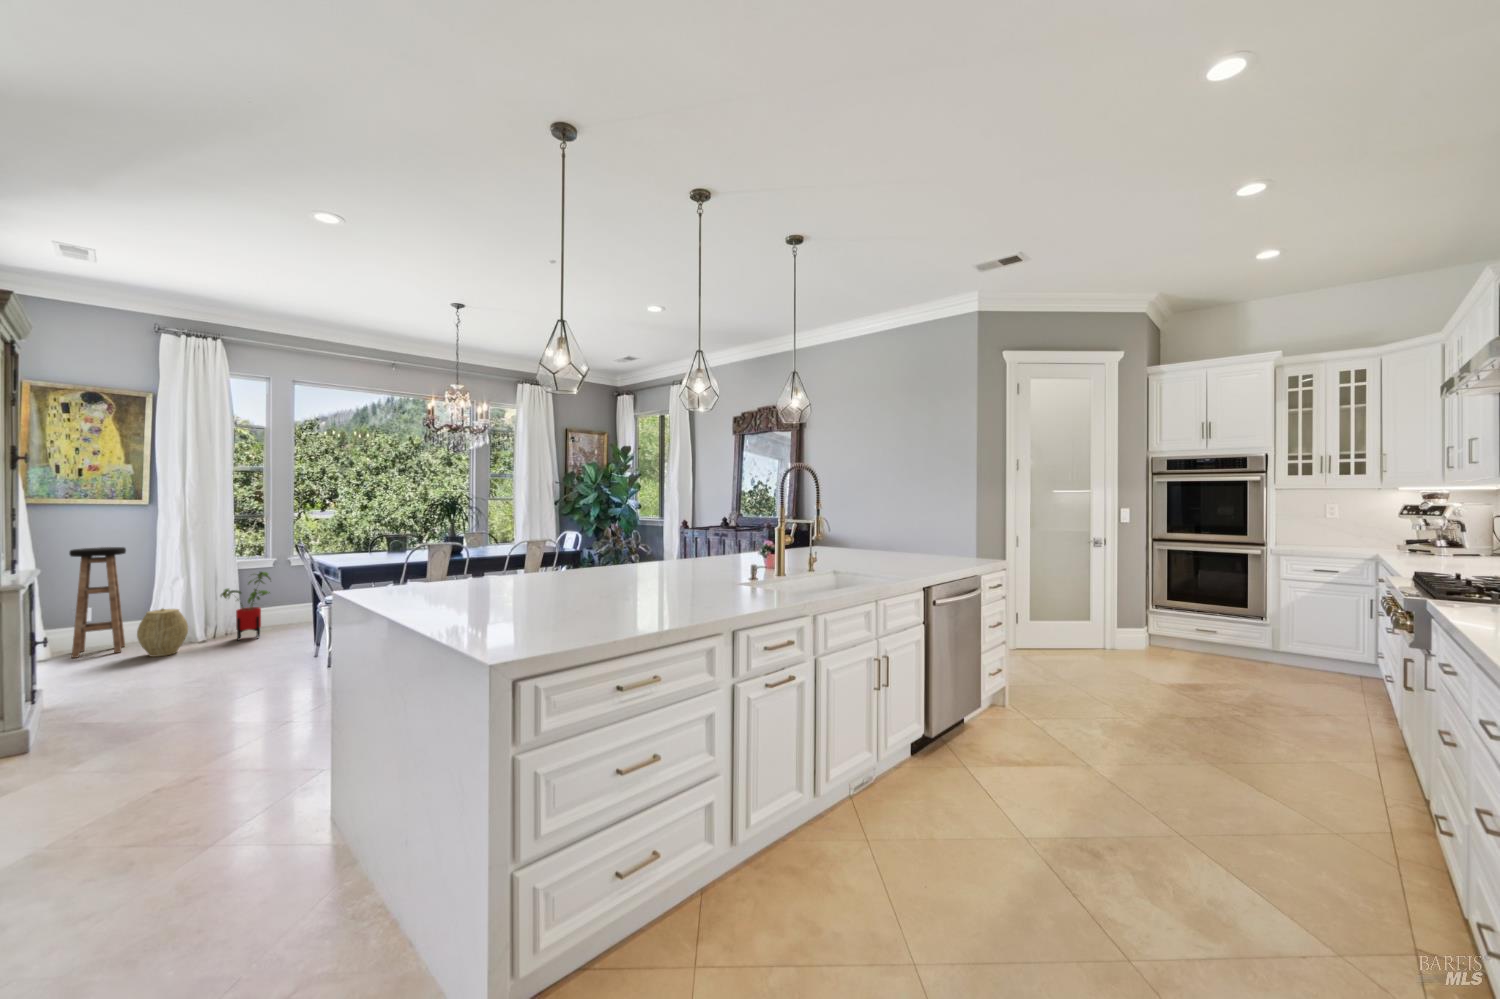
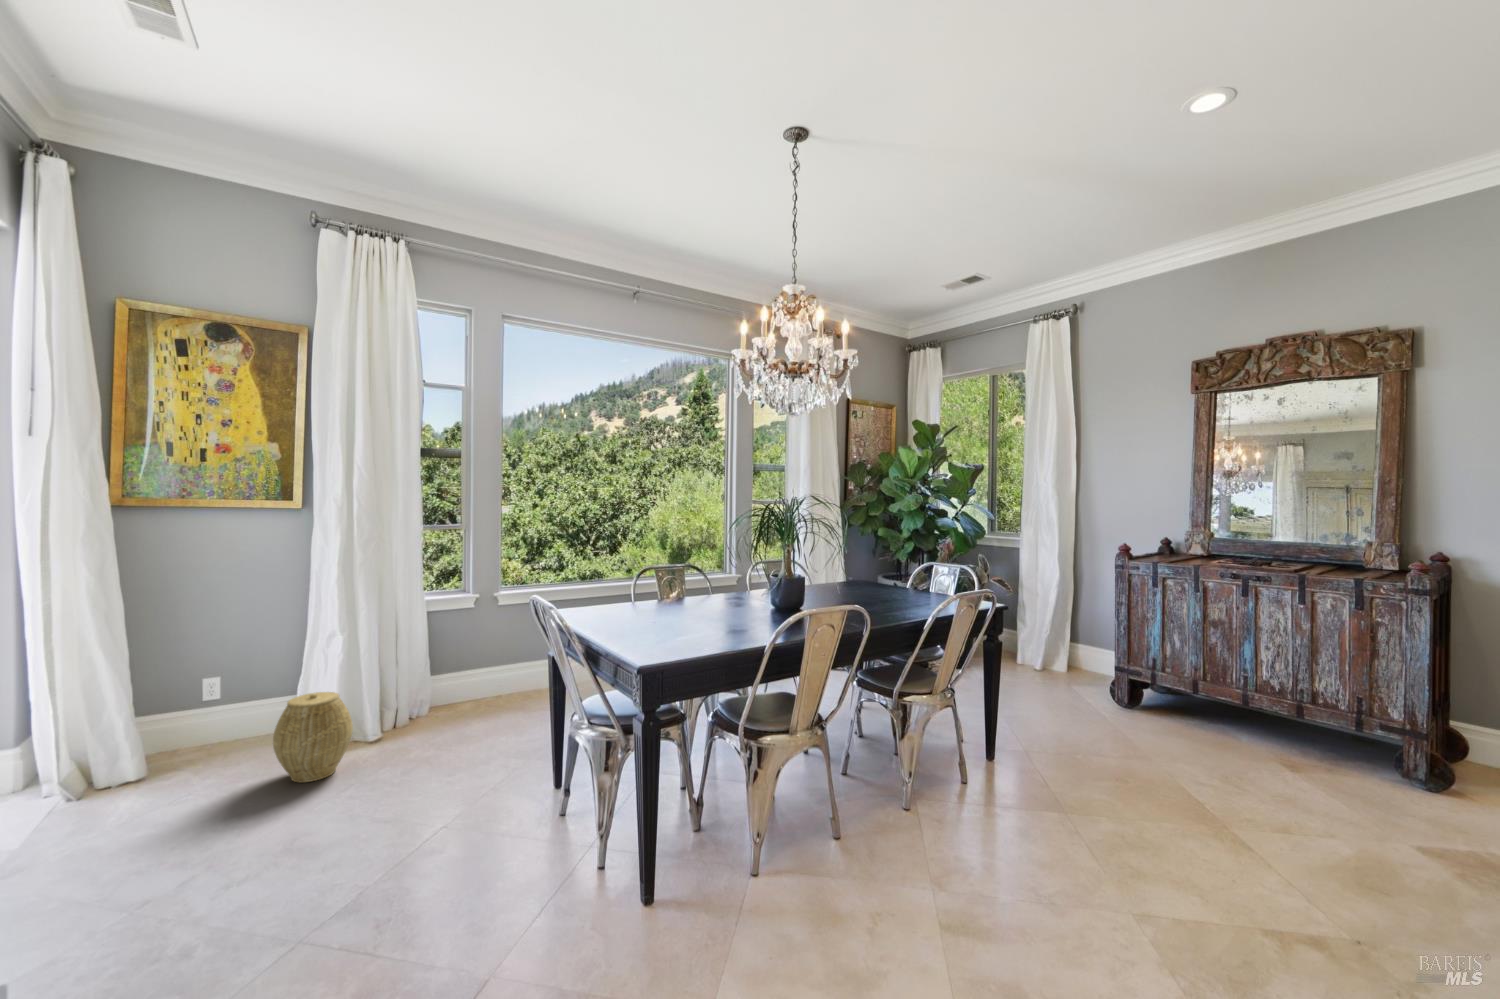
bar stool: present [69,547,126,658] -> none [179,579,265,775]
house plant: present [221,572,271,640] -> none [402,622,476,741]

